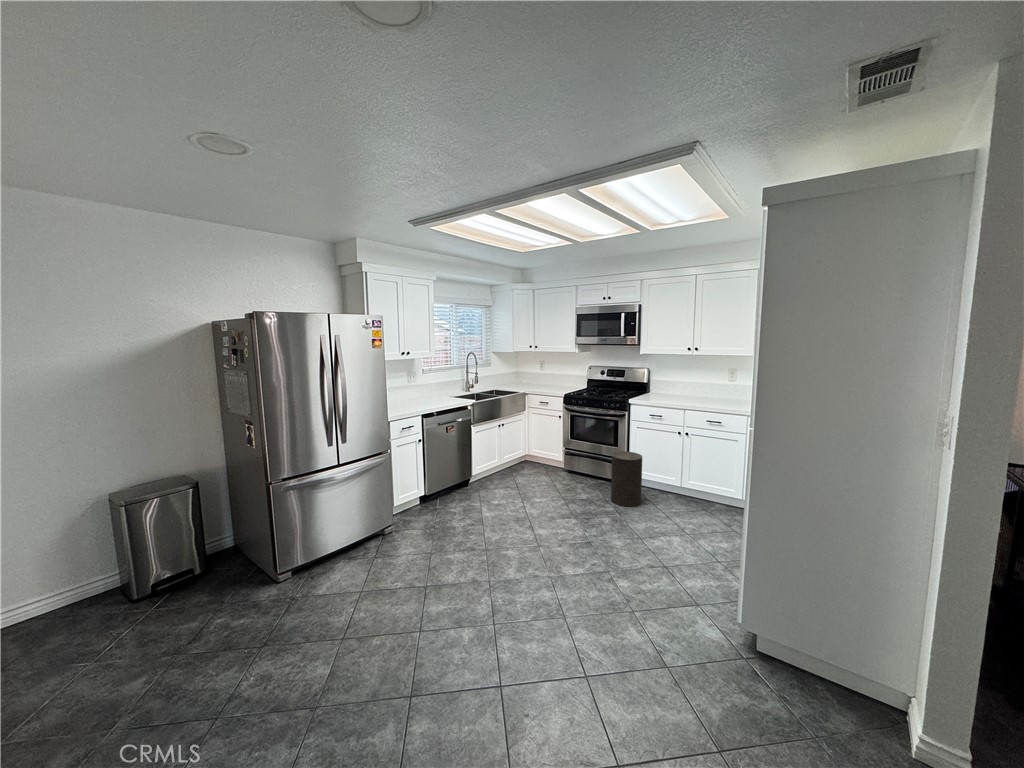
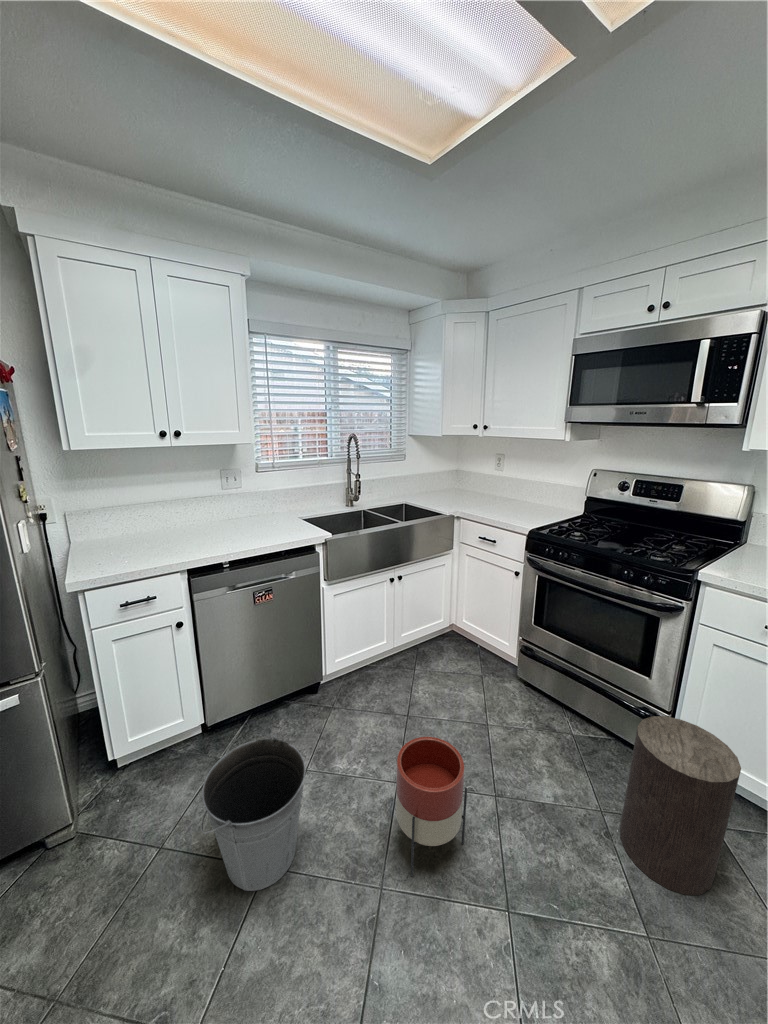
planter: none [529,469,556,516] -> present [396,737,467,876]
bucket: none [458,475,498,527] -> present [201,734,306,891]

